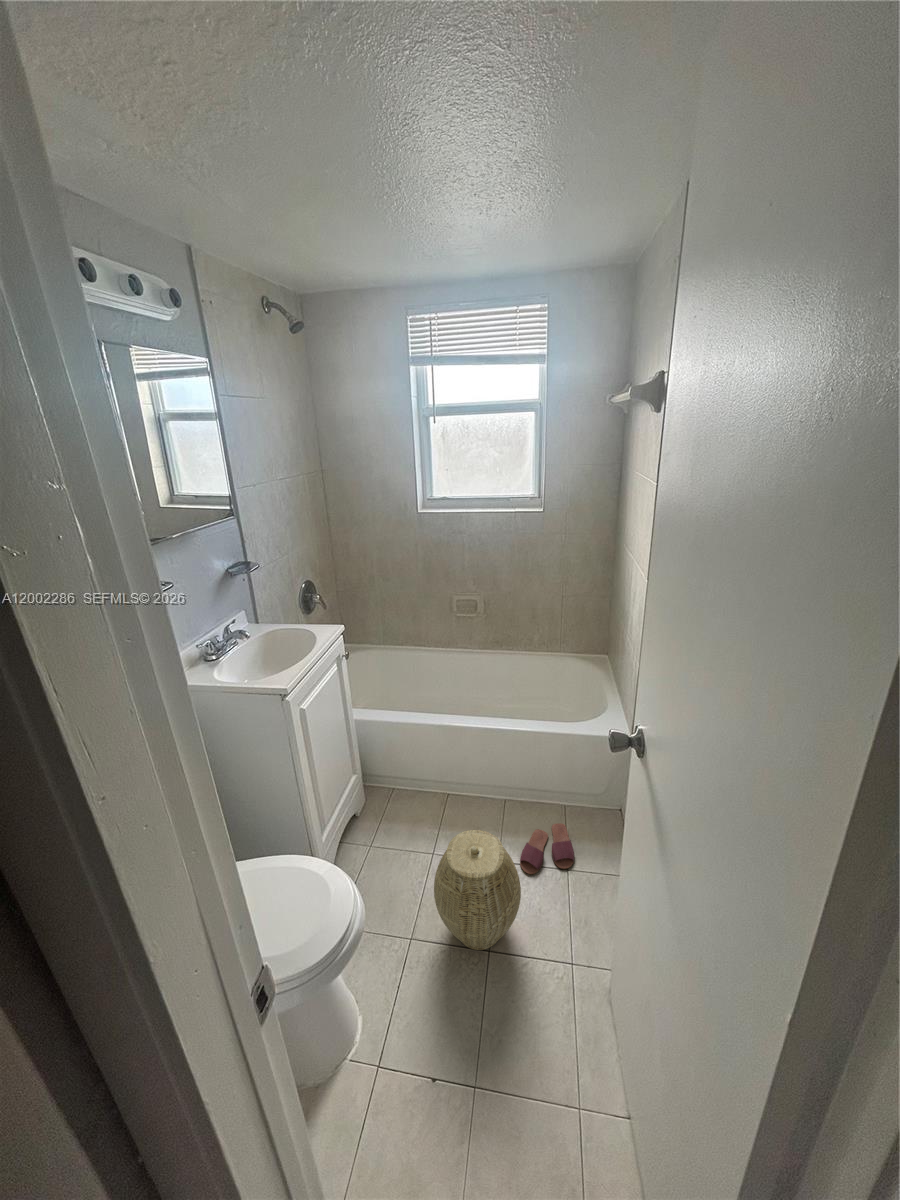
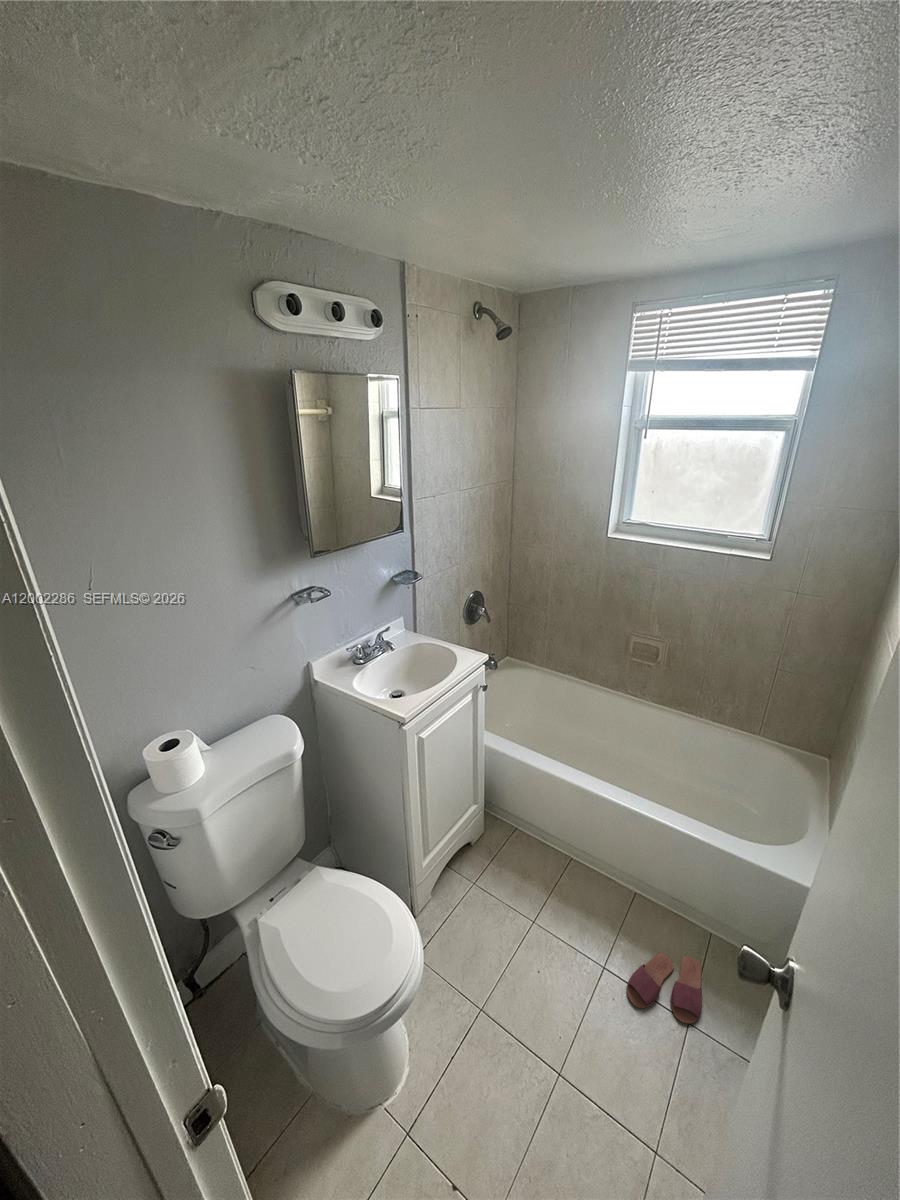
woven basket: present [434,830,521,950] -> none [509,930,612,1071]

